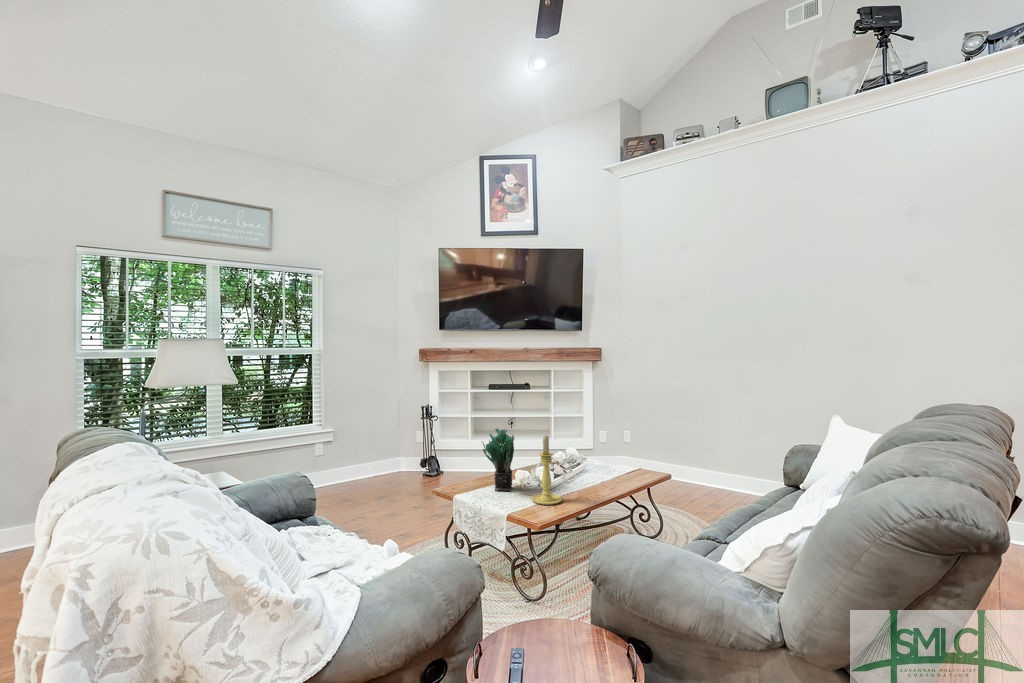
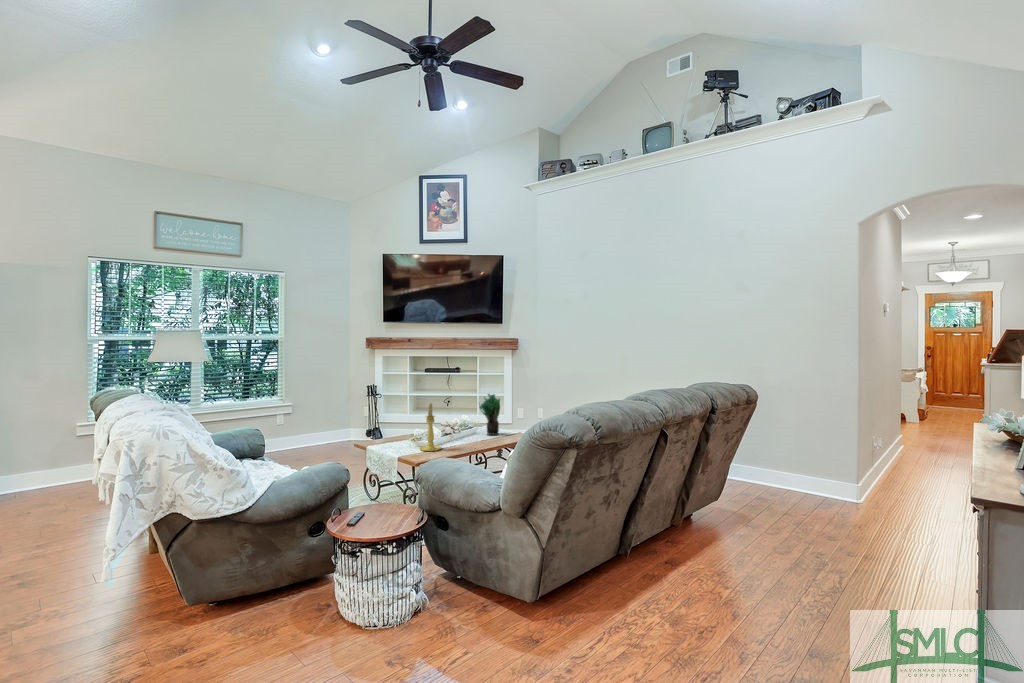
potted plant: present [482,428,514,491] -> present [479,394,500,435]

